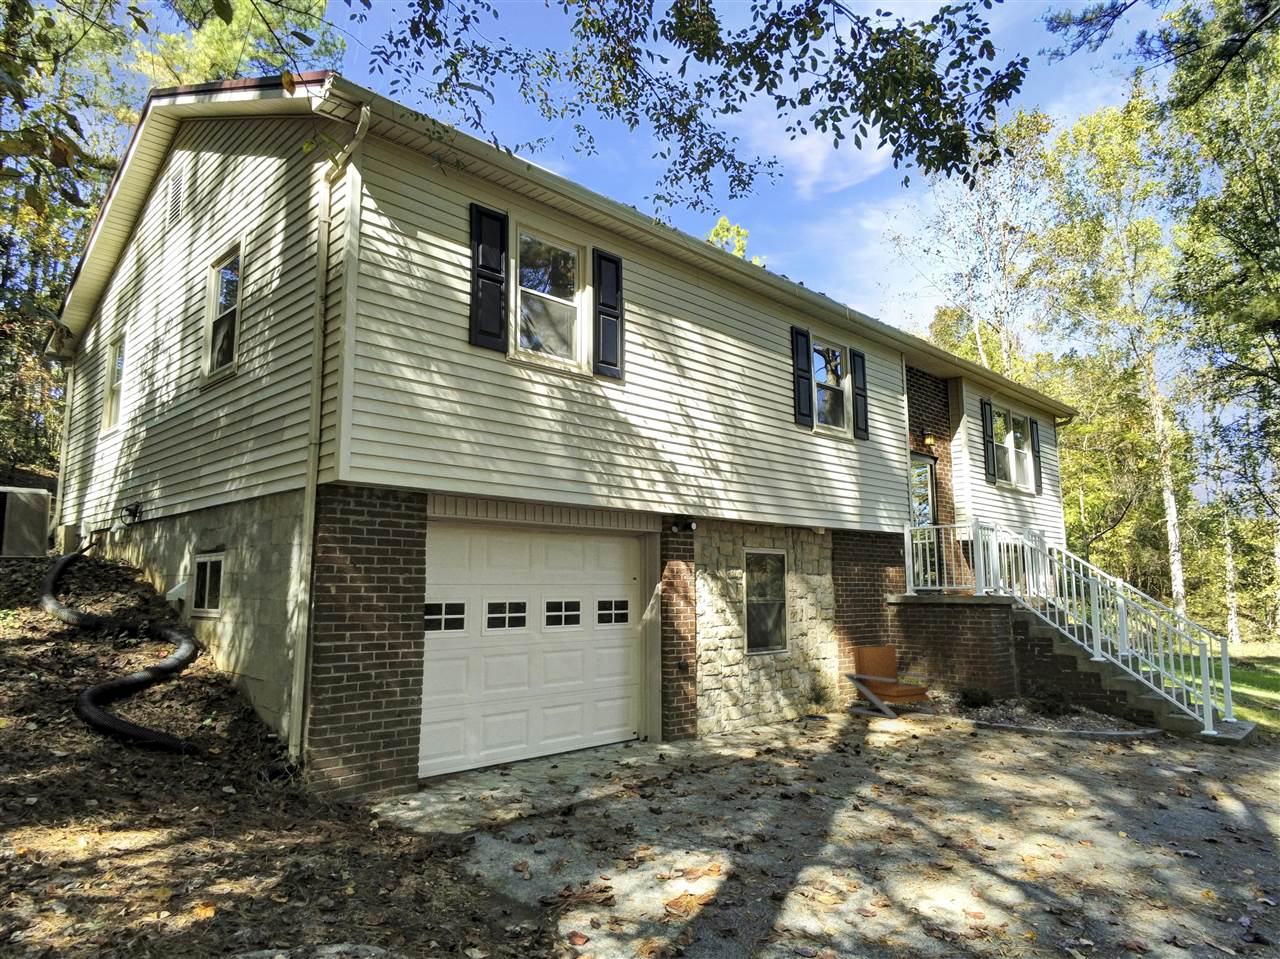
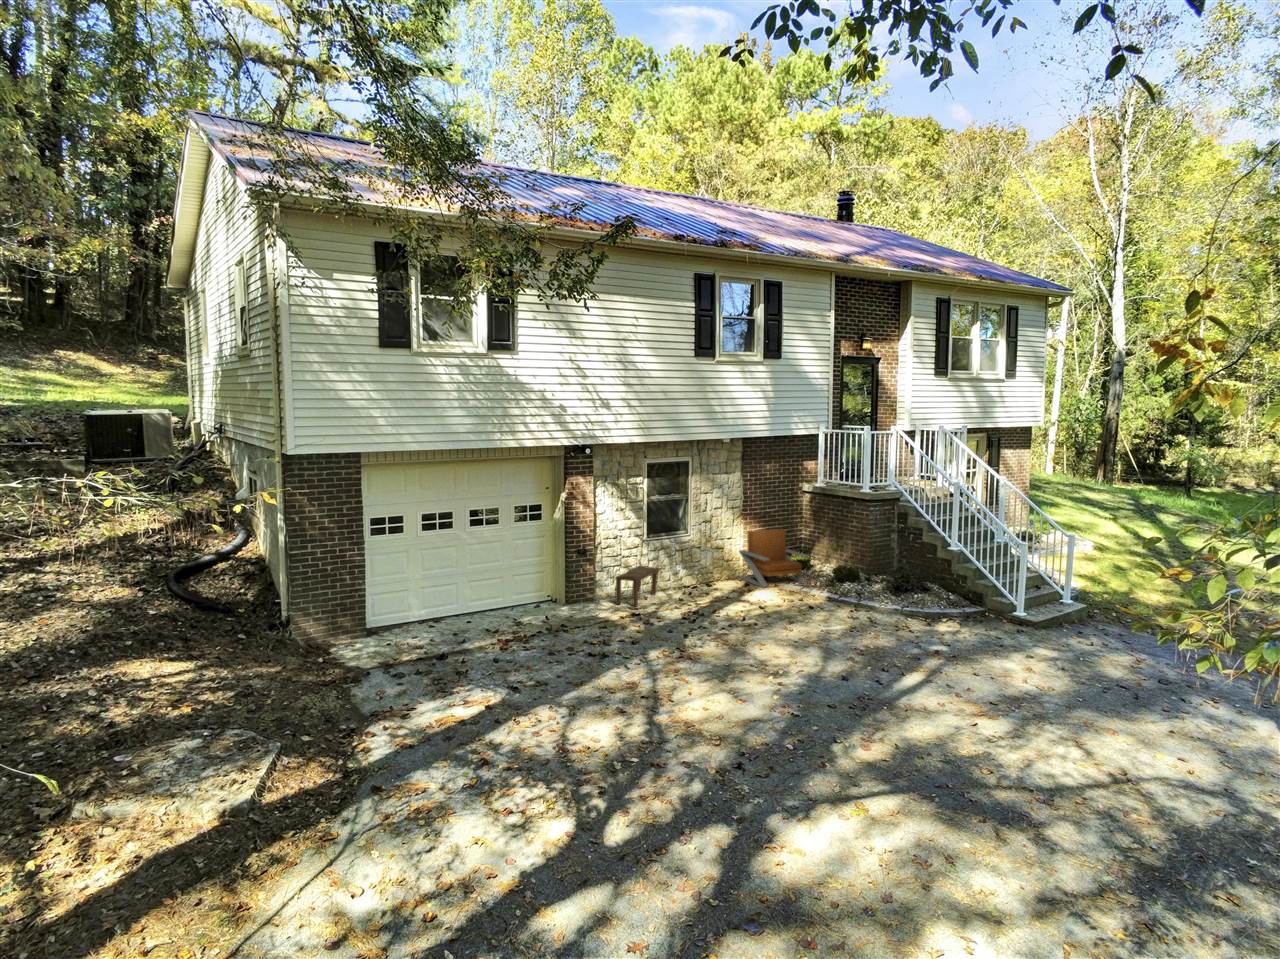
potted tree: present [803,676,829,720] -> none [694,551,715,587]
bench: none [733,690,775,742] -> present [615,566,658,606]

